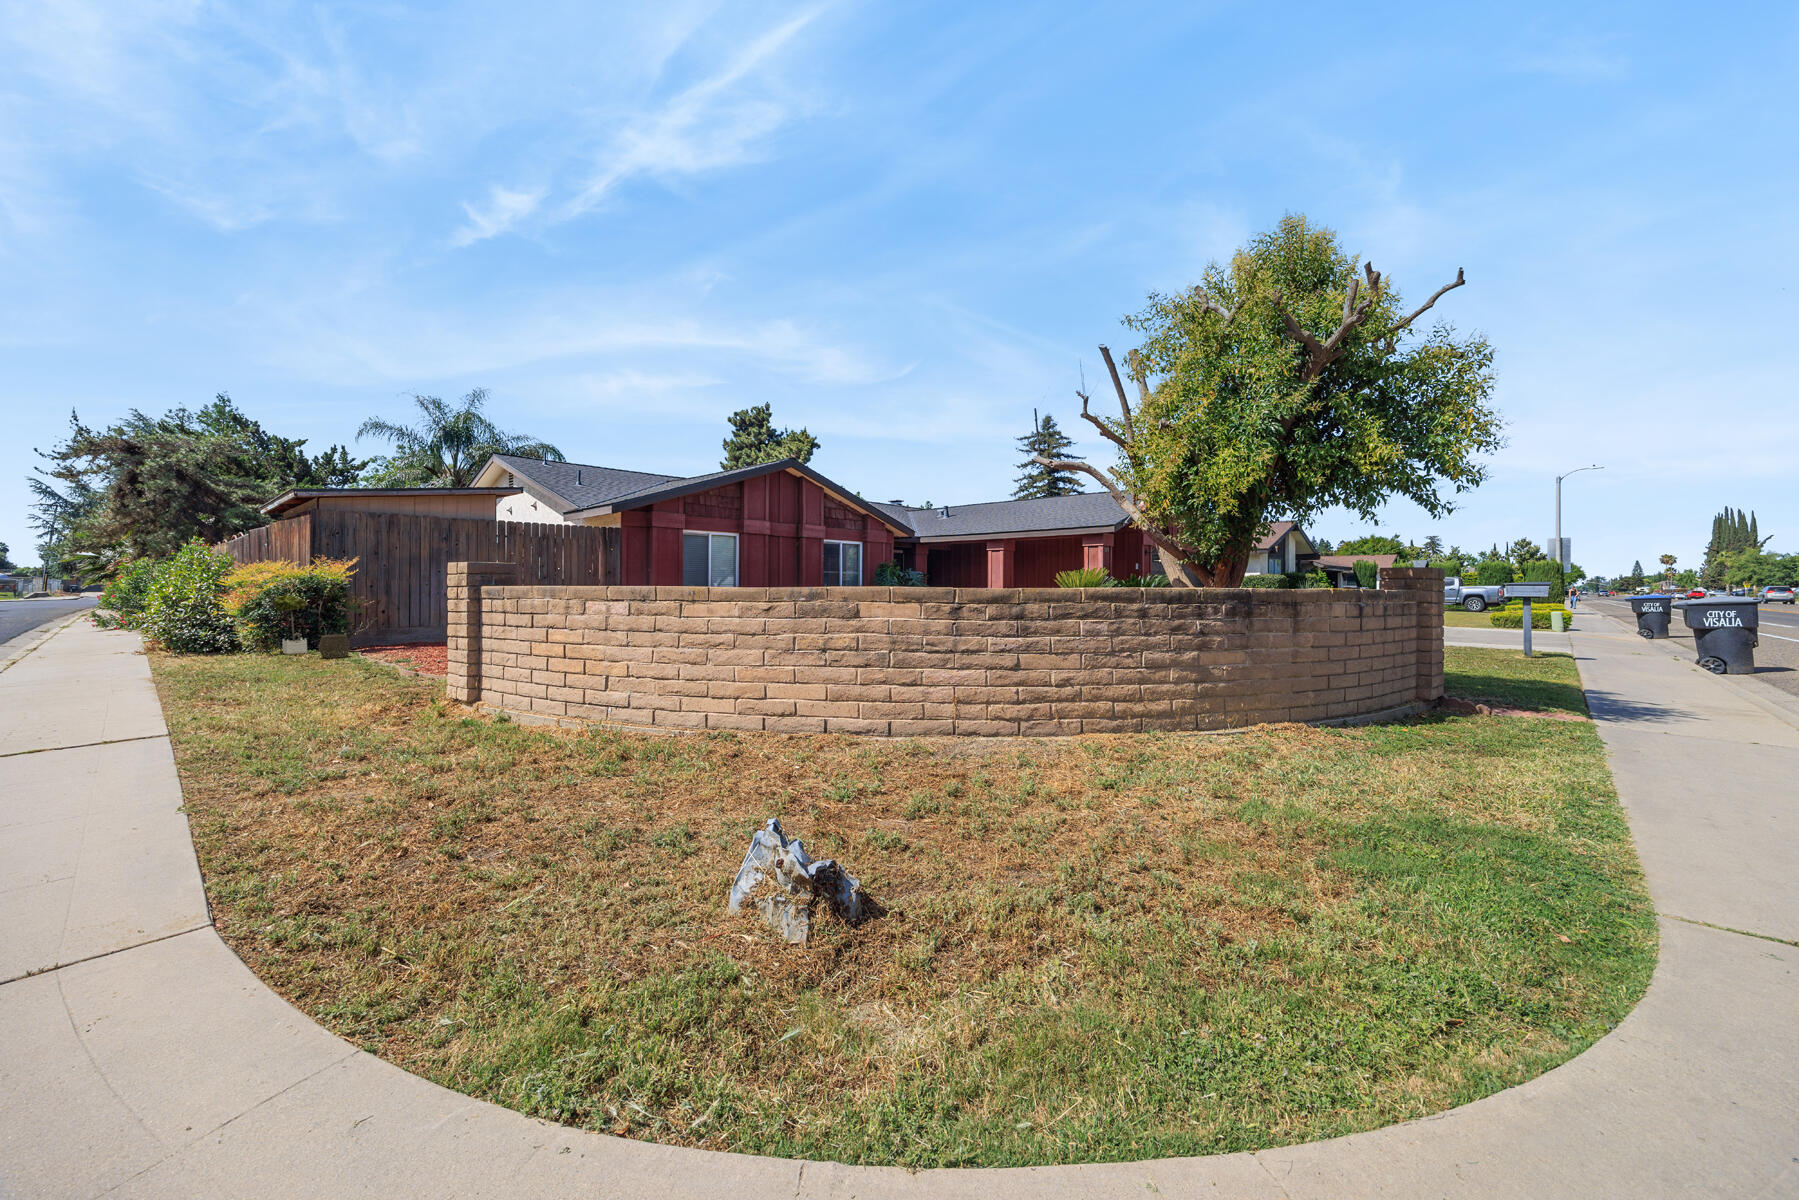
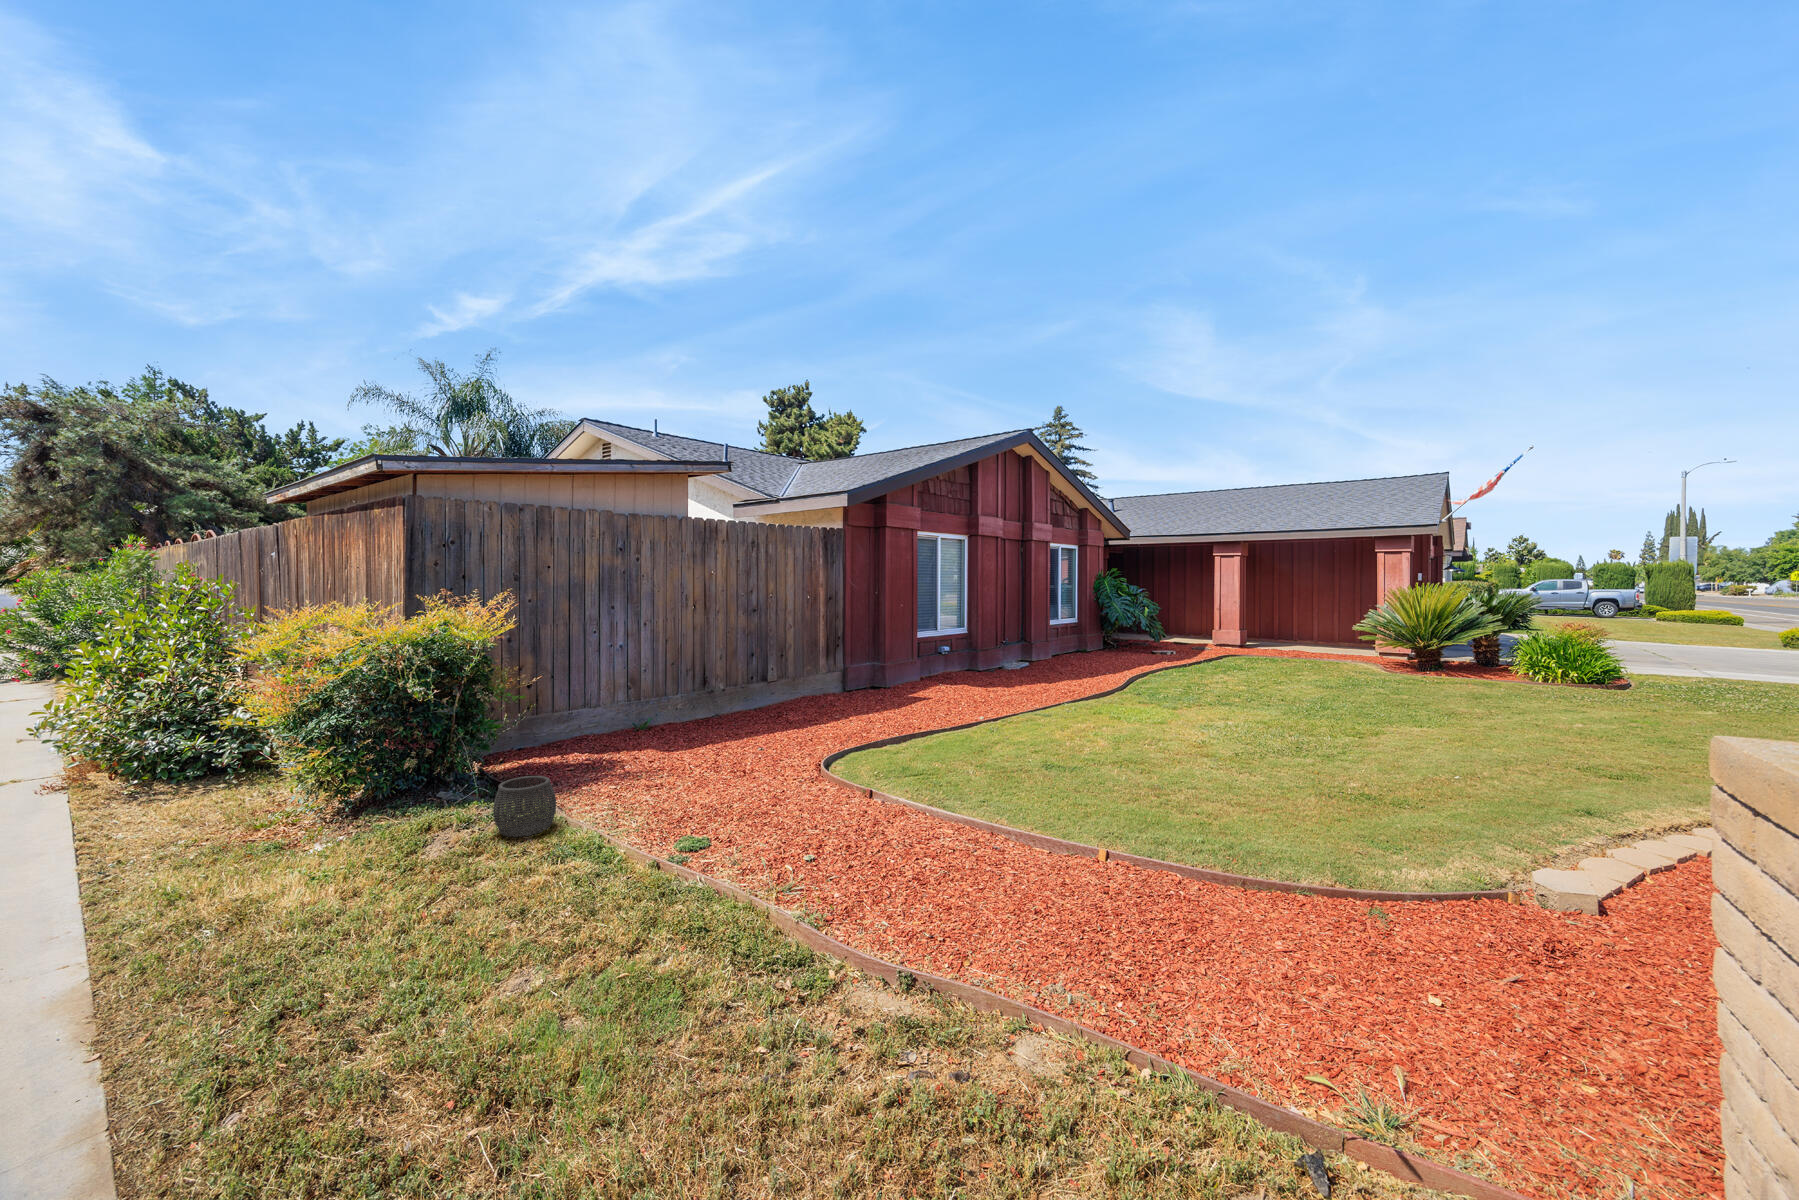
potted tree: present [274,595,307,654] -> none [370,686,441,814]

